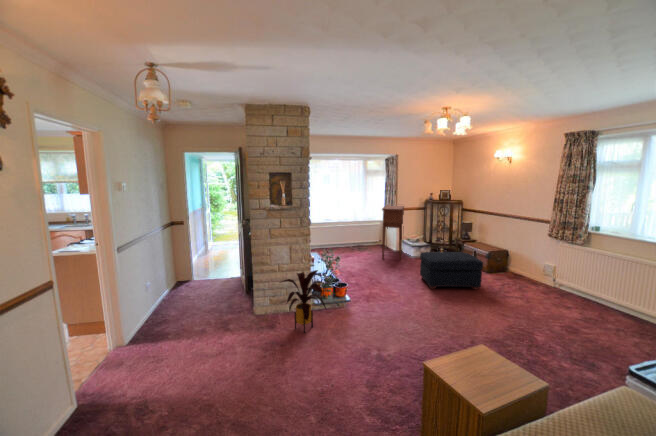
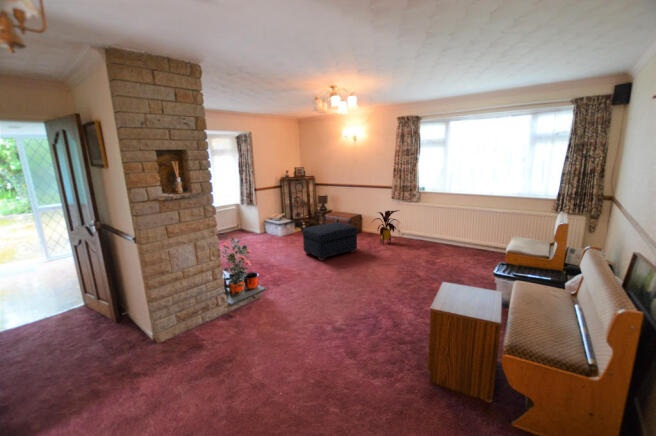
console table: present [382,205,404,260] -> none [241,184,272,245]
house plant: present [281,270,326,332] -> present [373,210,399,244]

